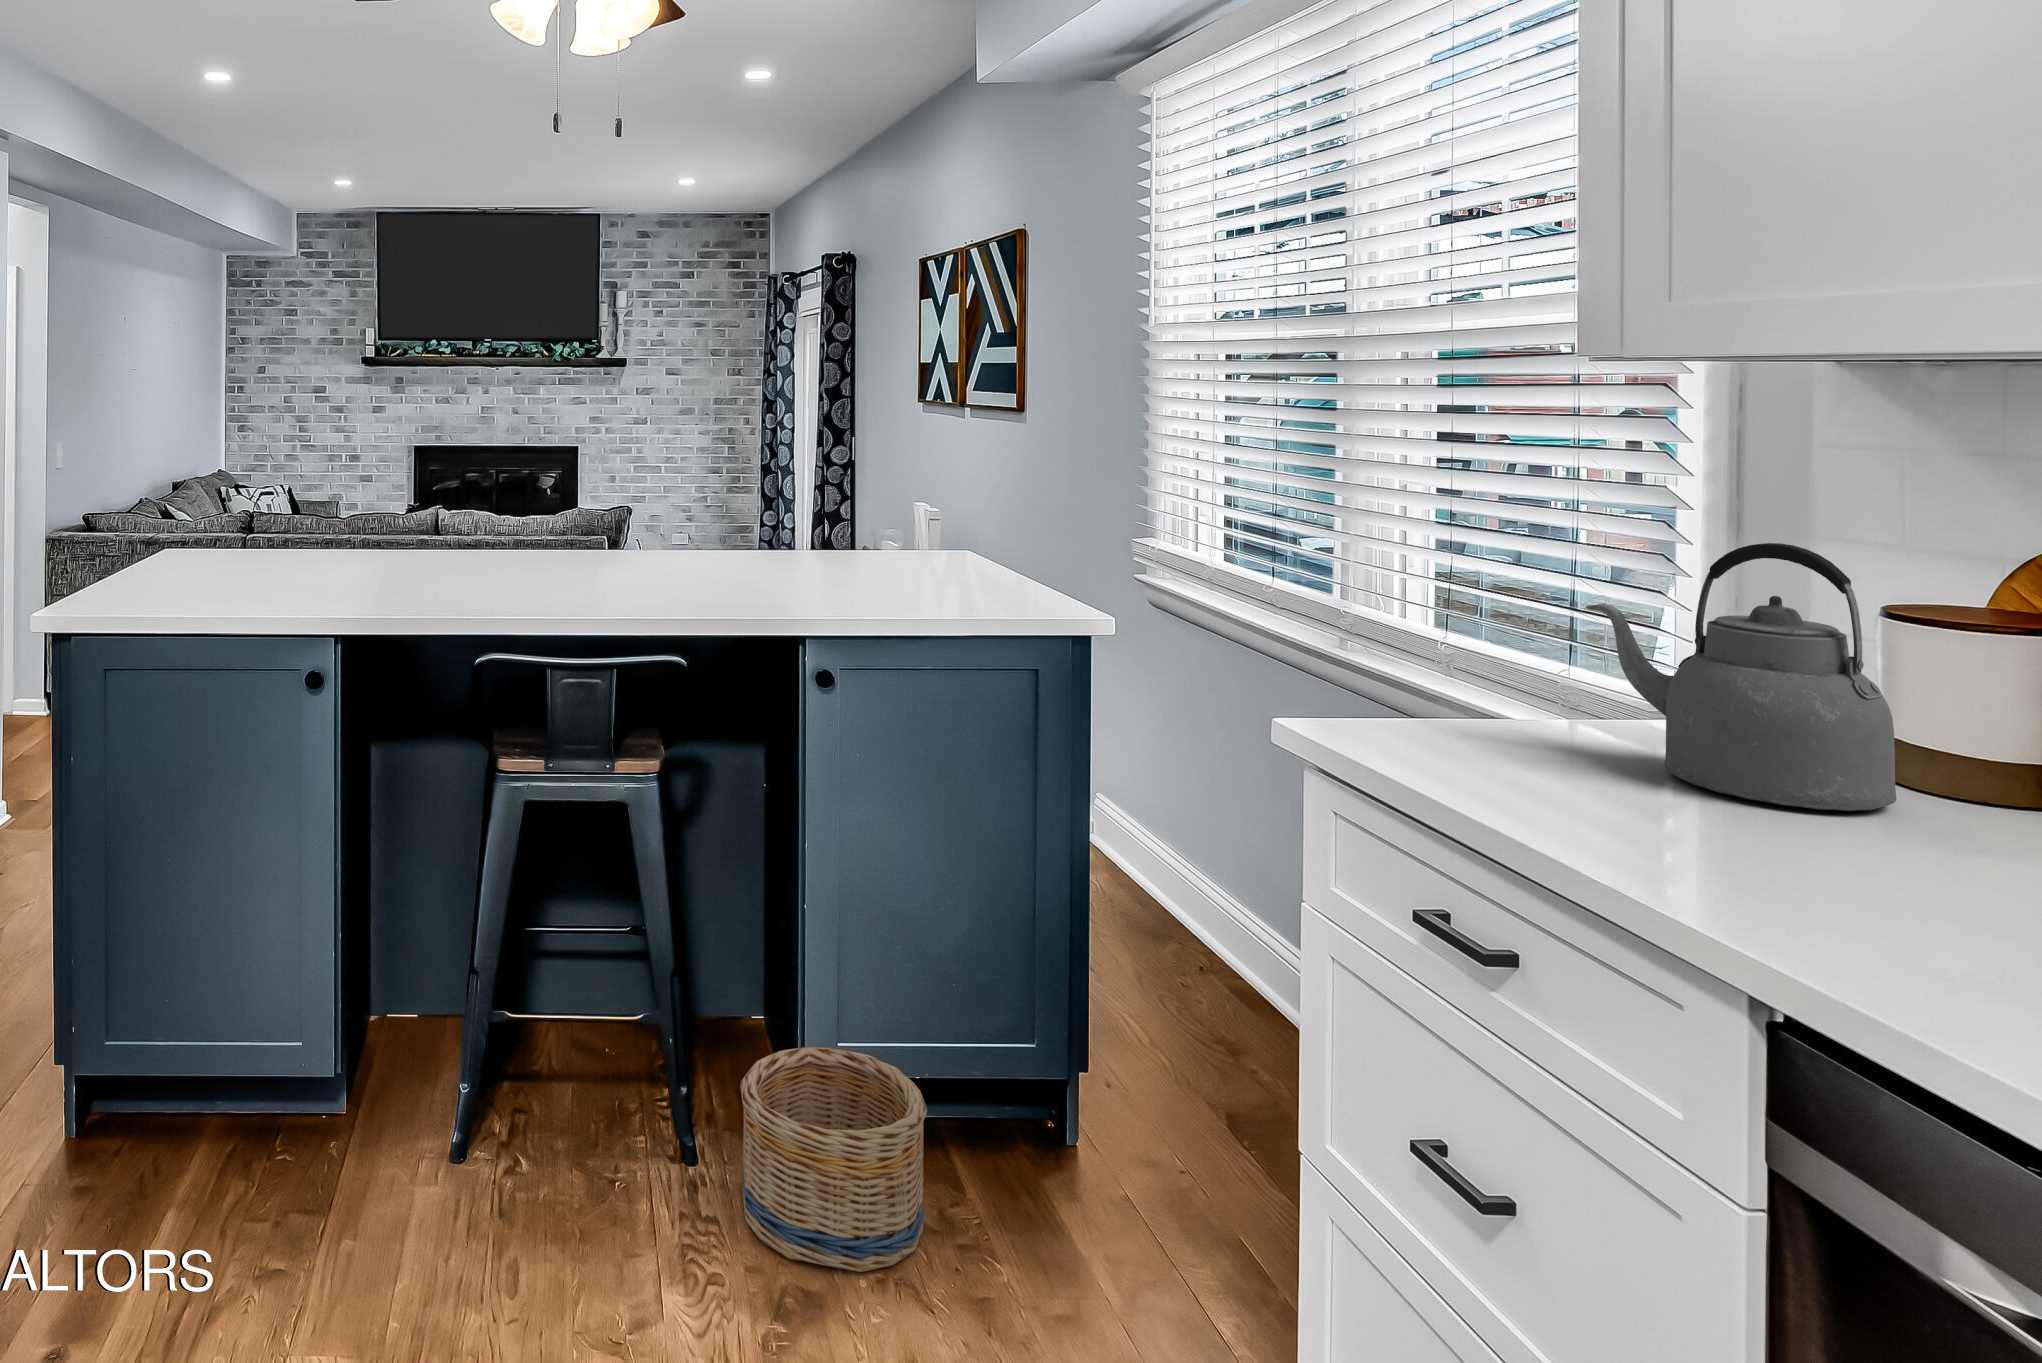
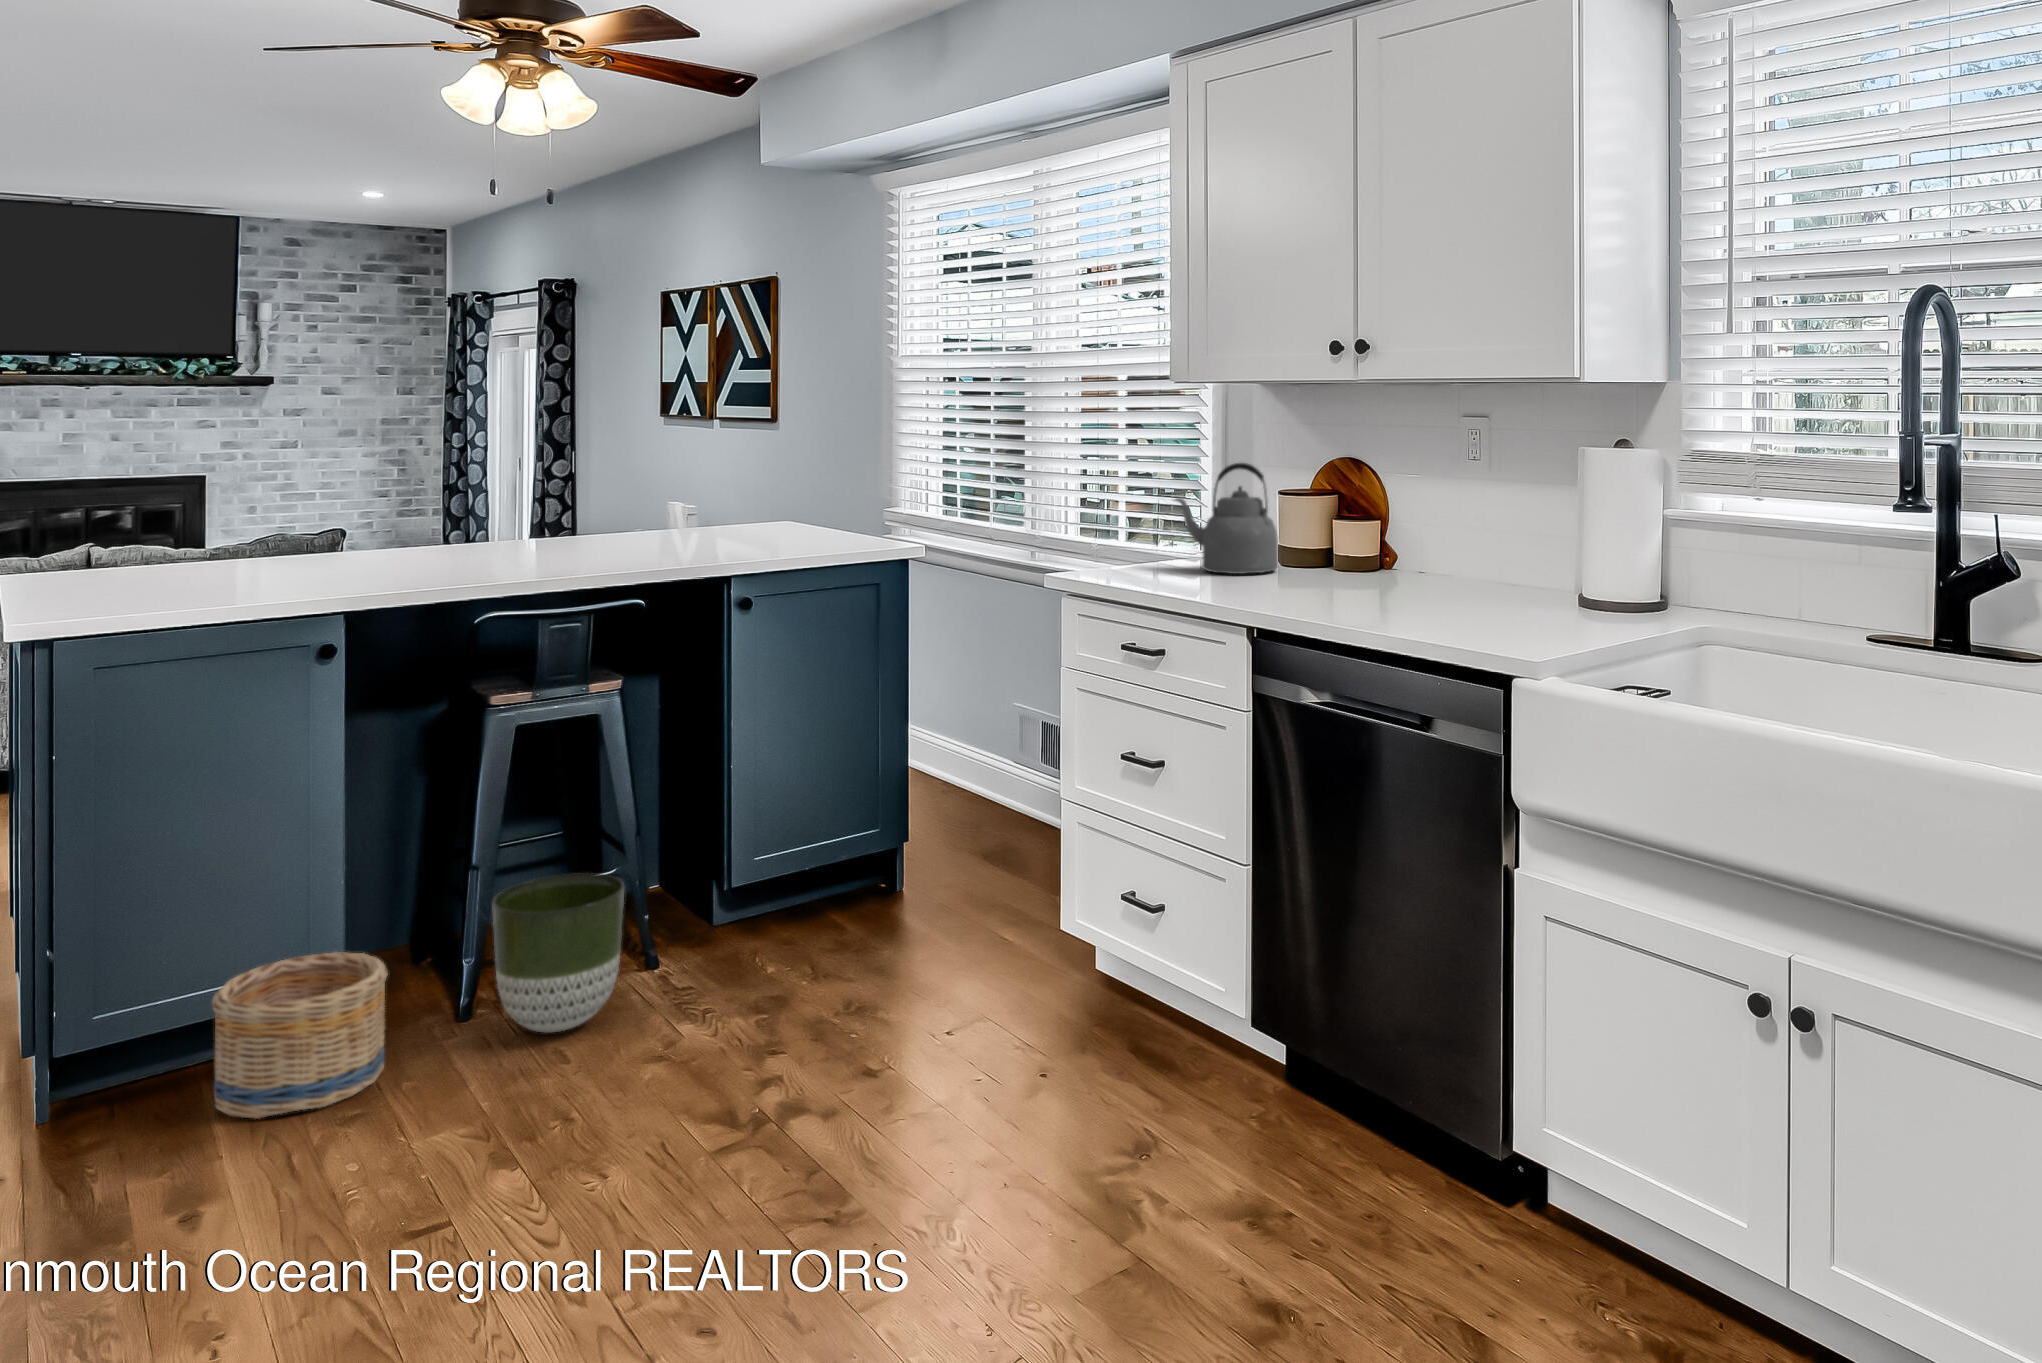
planter: none [451,1017,615,1252] -> present [493,873,624,1033]
basket: present [741,1047,927,1272] -> present [212,952,388,1119]

